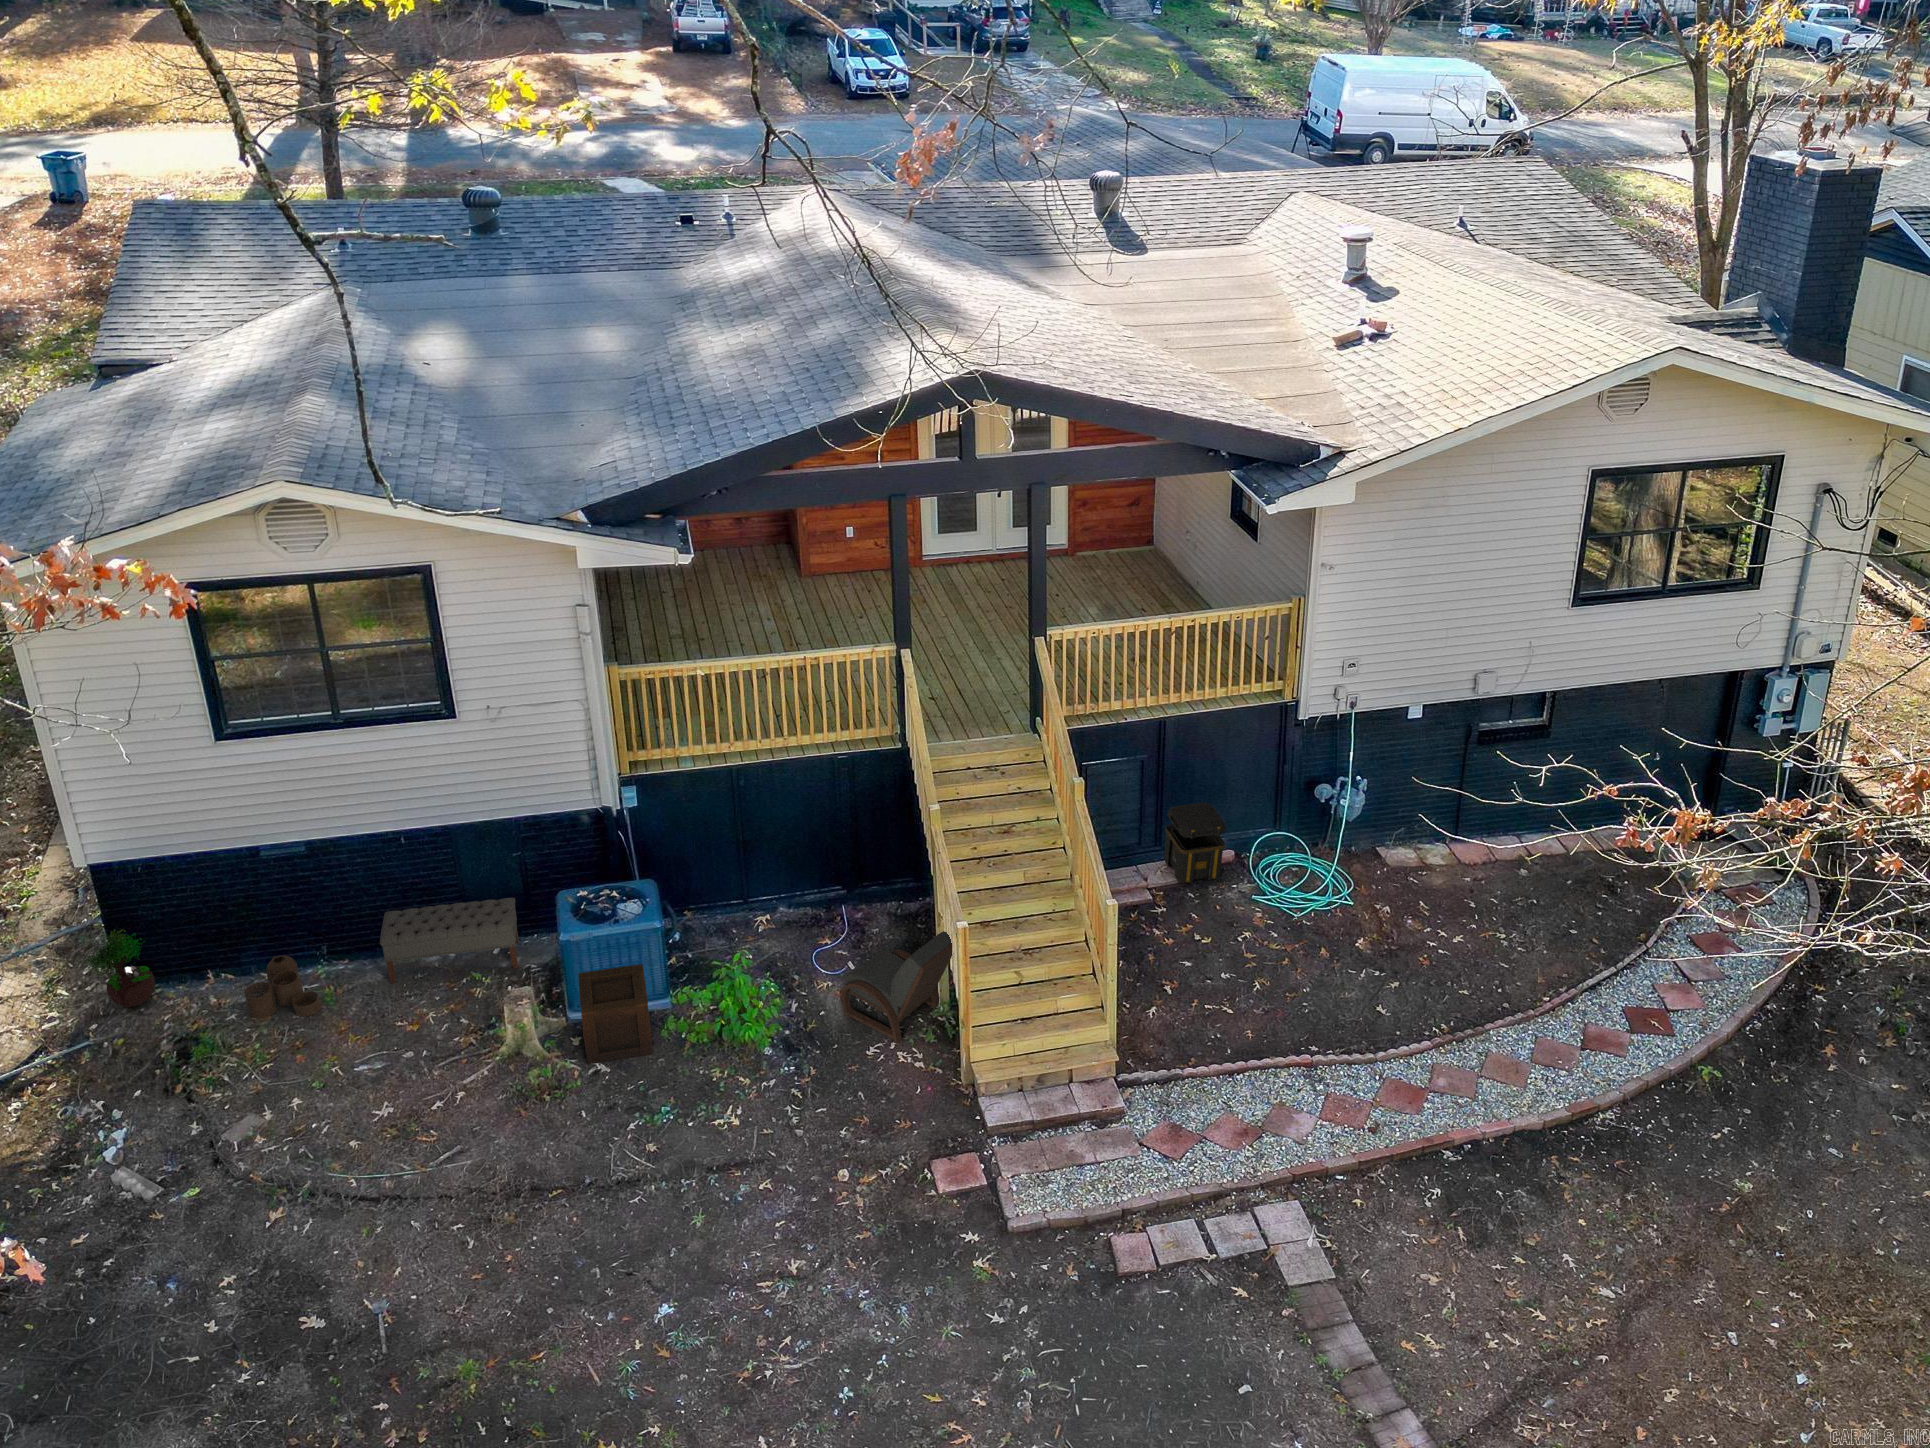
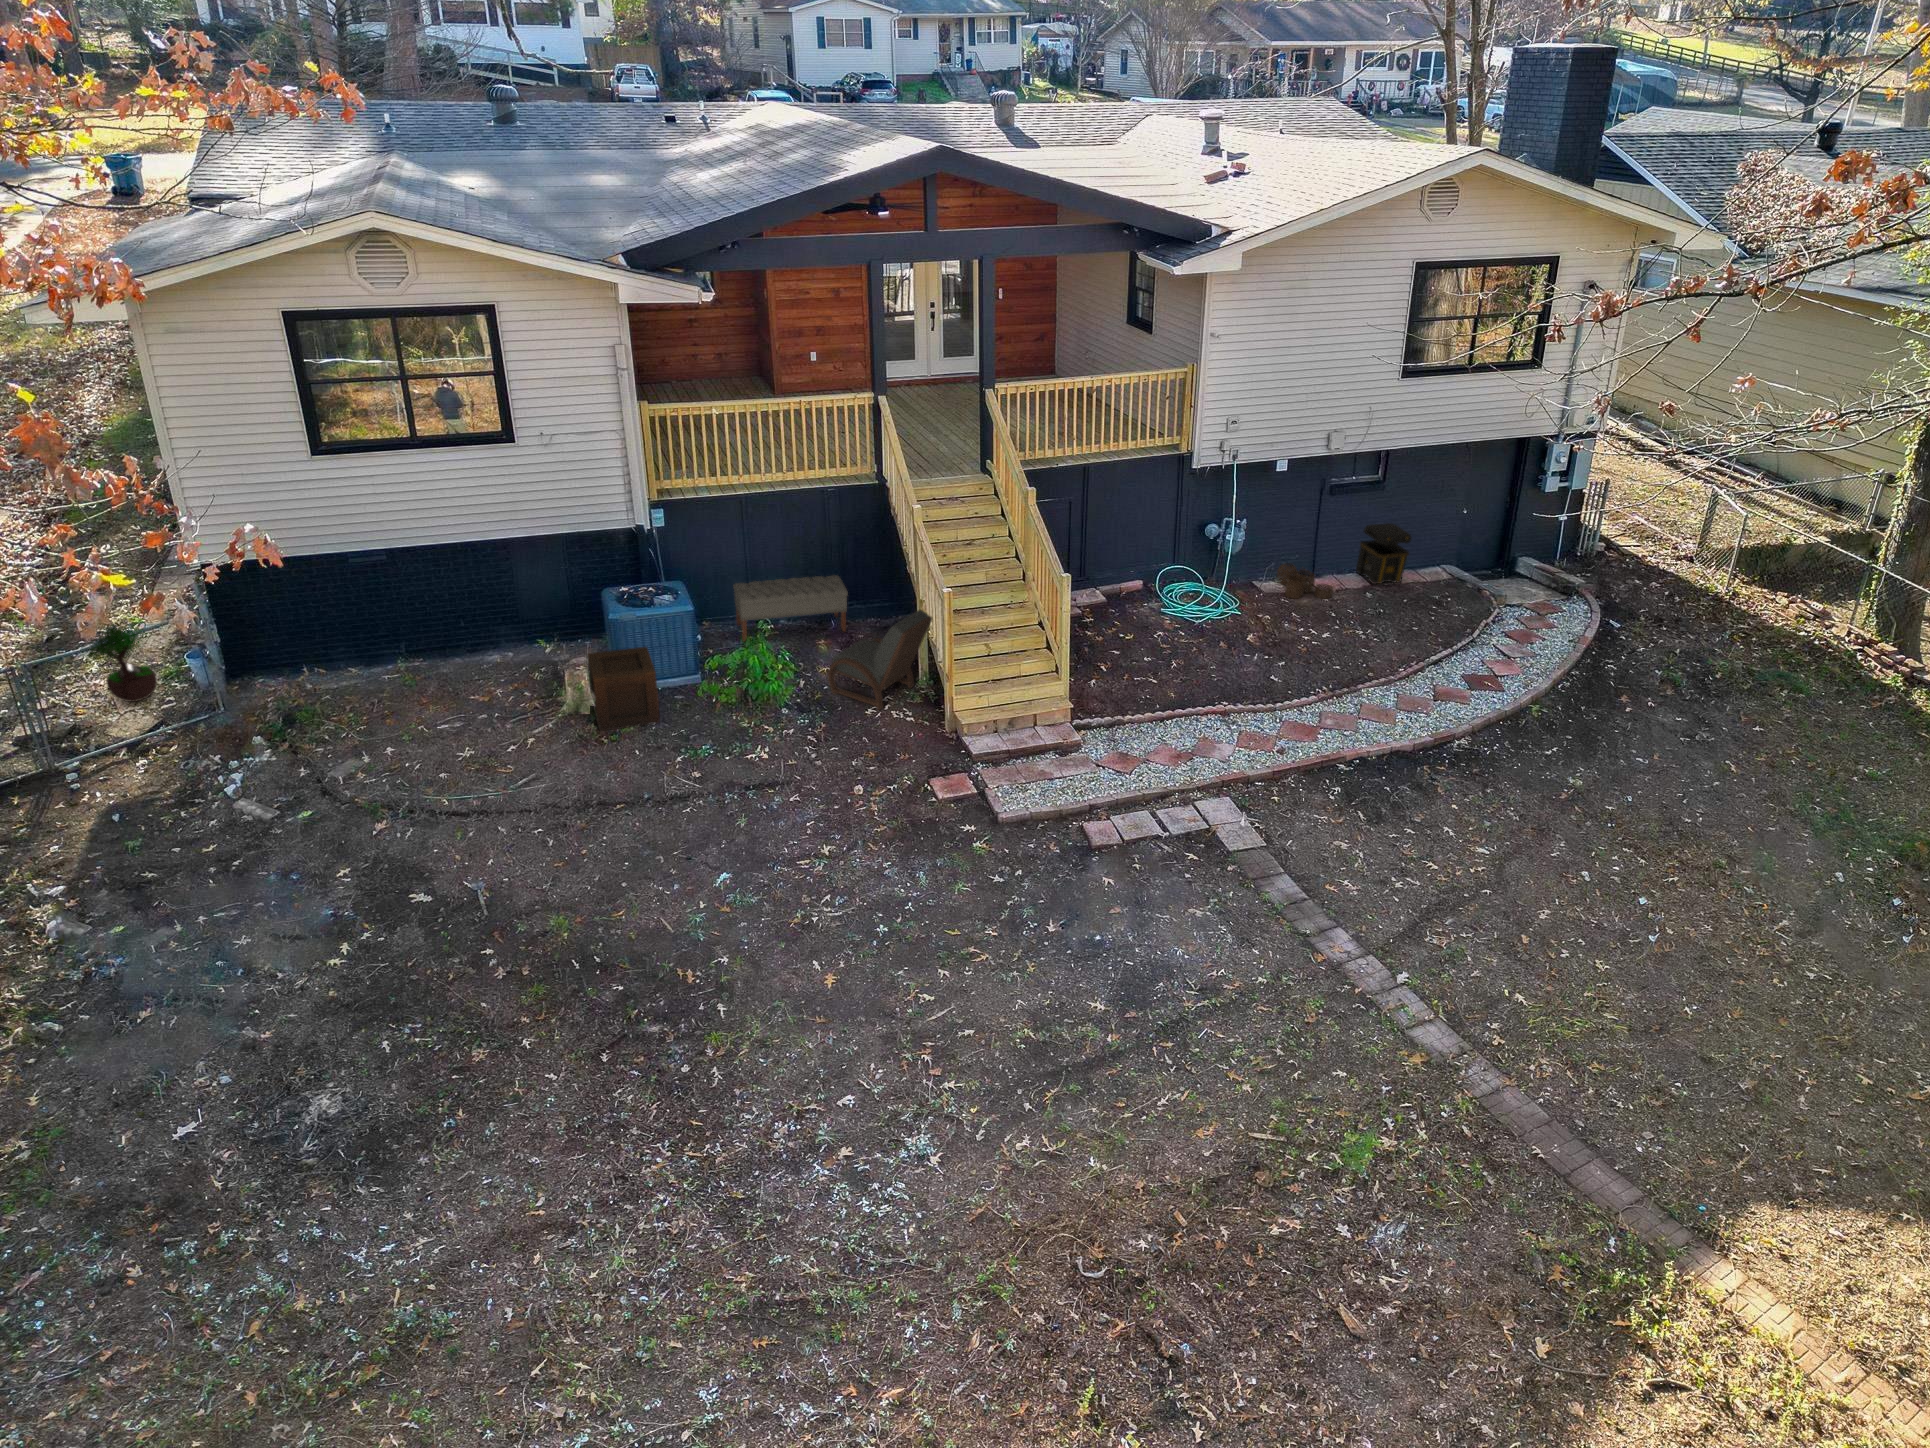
toolbox: present [1164,803,1226,884] -> present [1356,523,1411,584]
bench: present [380,898,519,984] -> present [733,575,848,641]
woven basket: present [244,955,321,1019] -> present [1277,564,1333,599]

